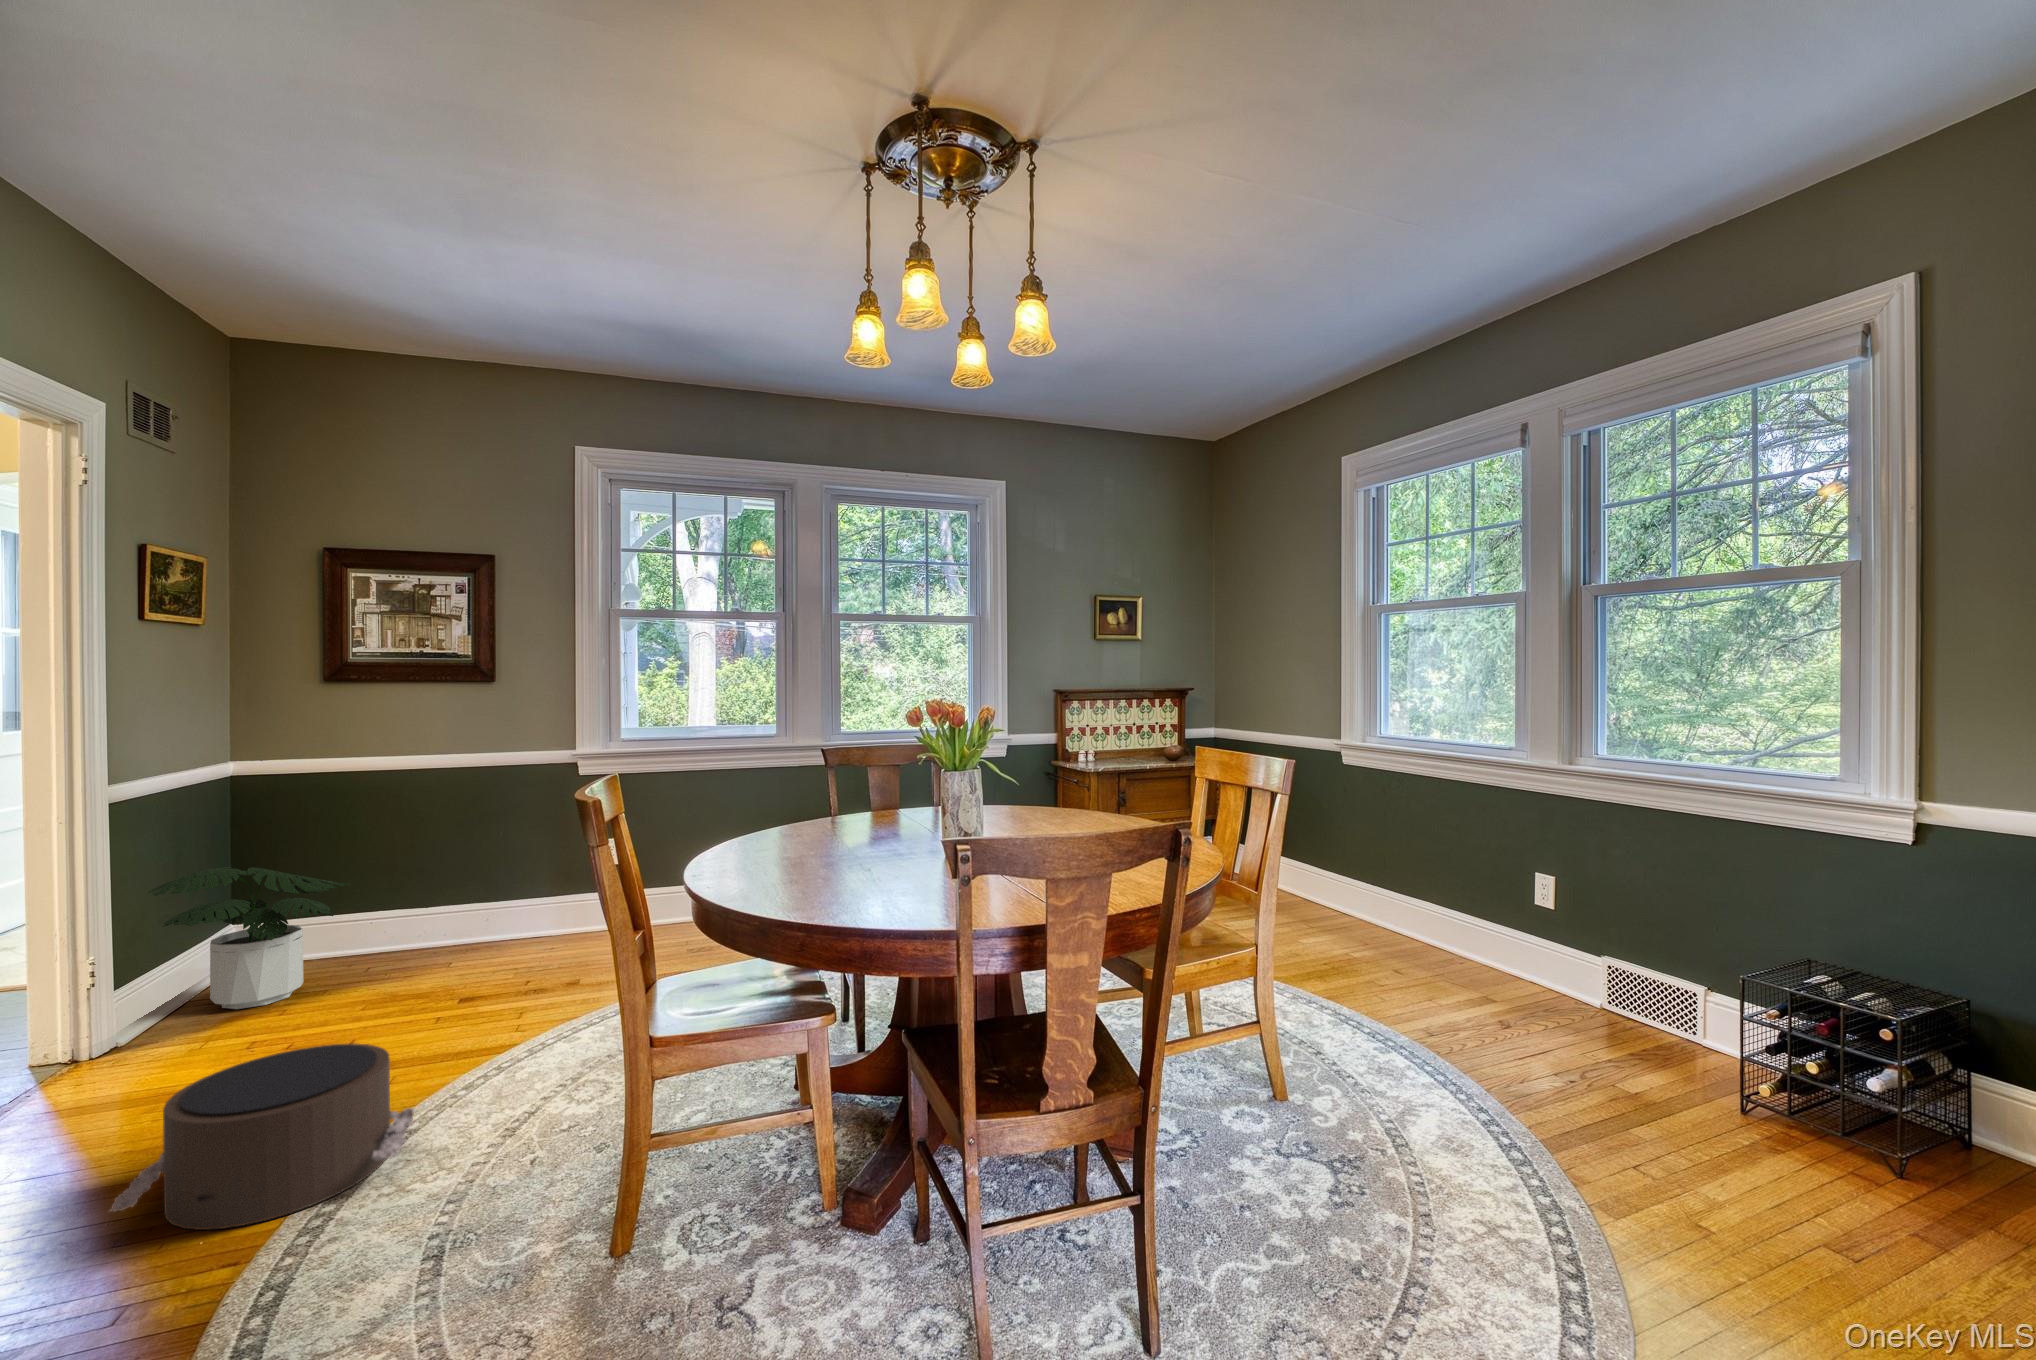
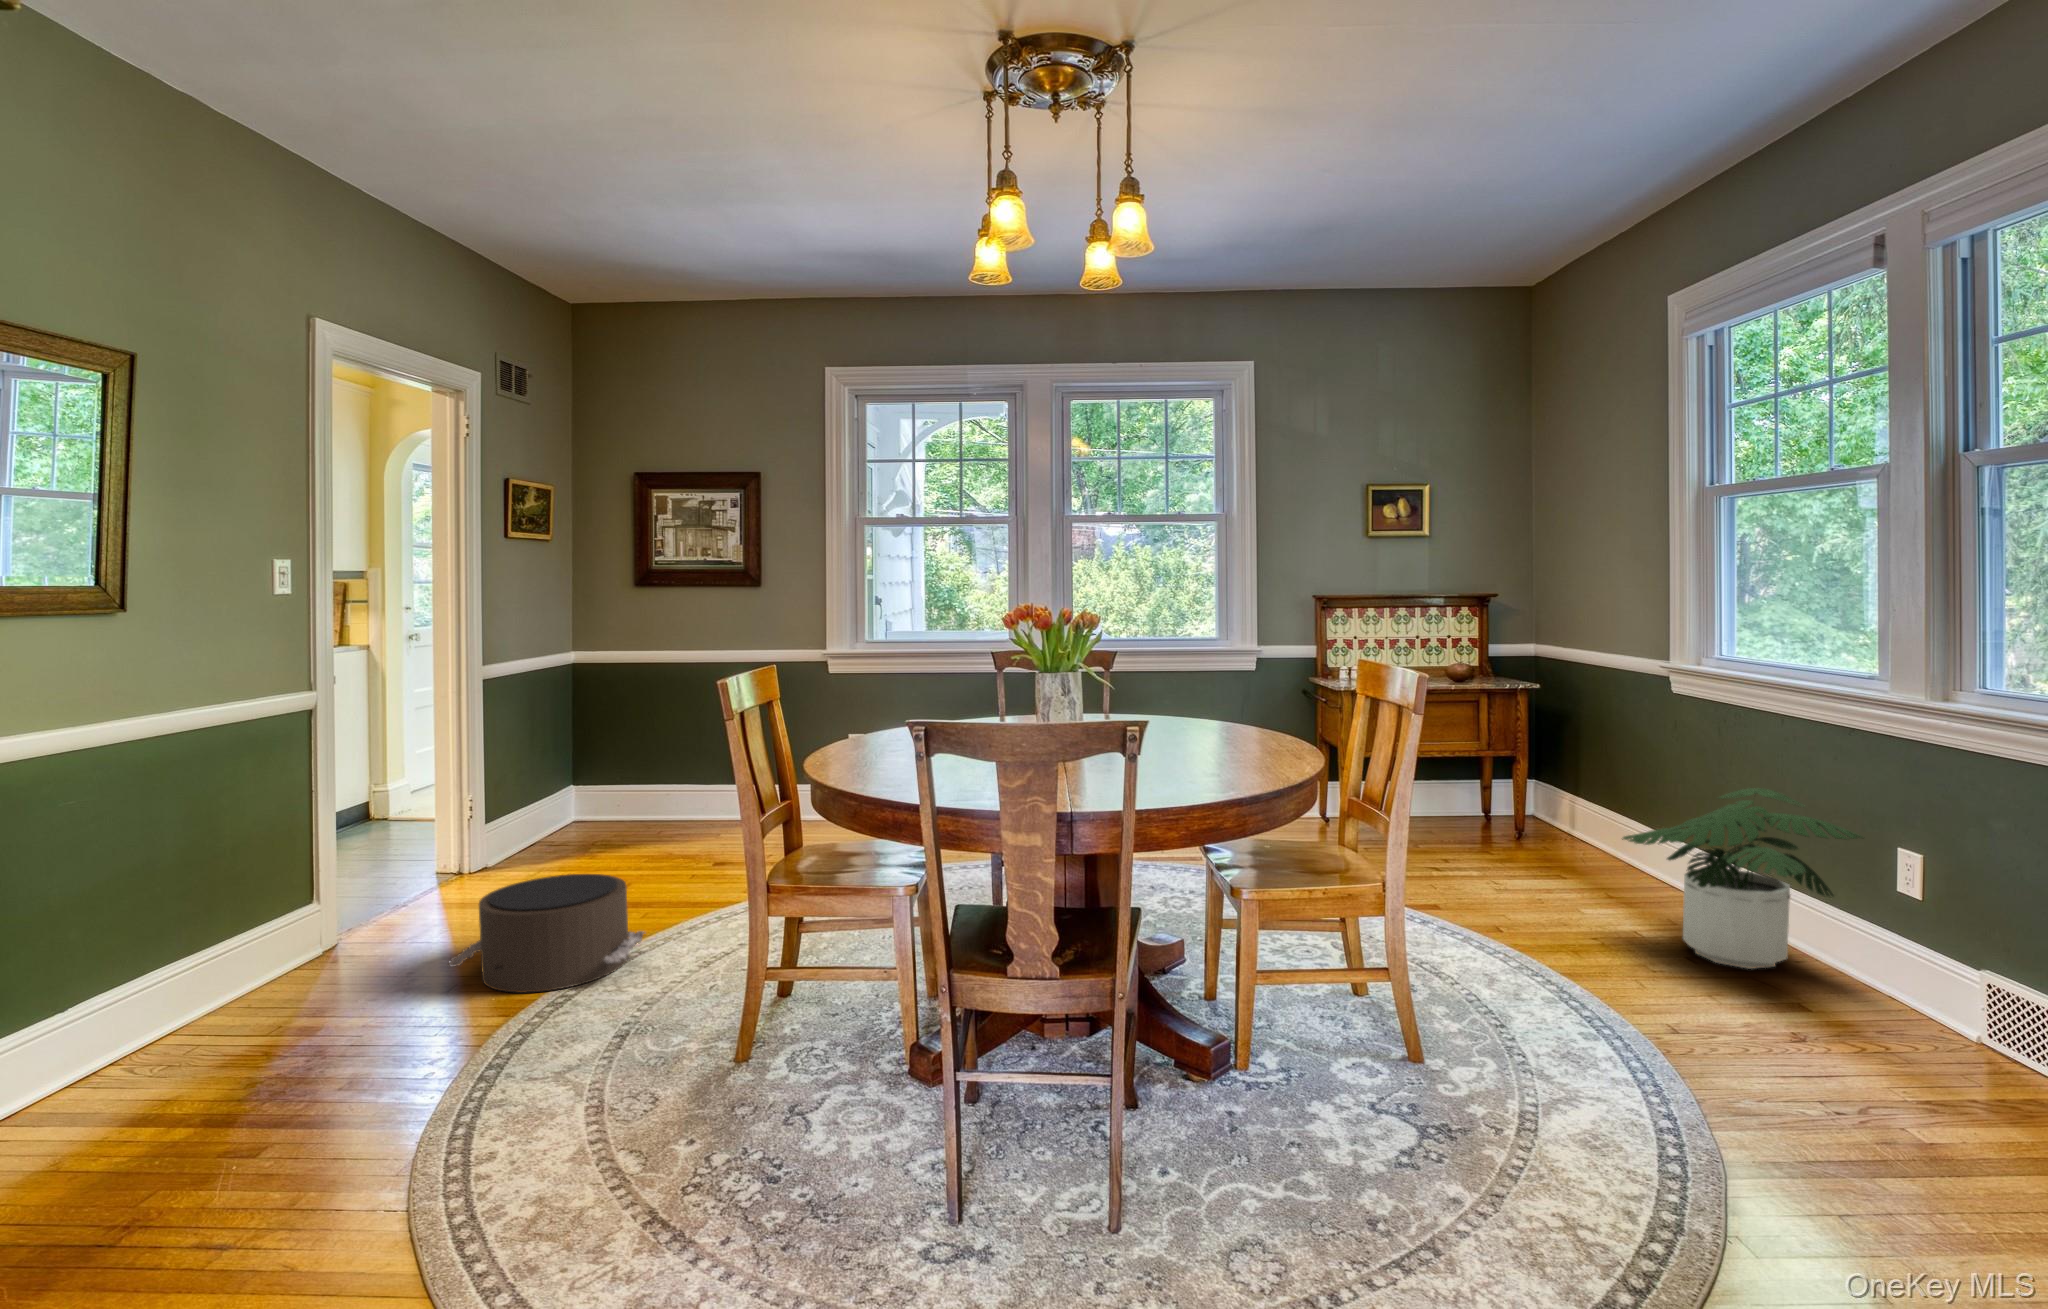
potted plant: present [148,867,349,1009] -> present [1622,788,1862,969]

